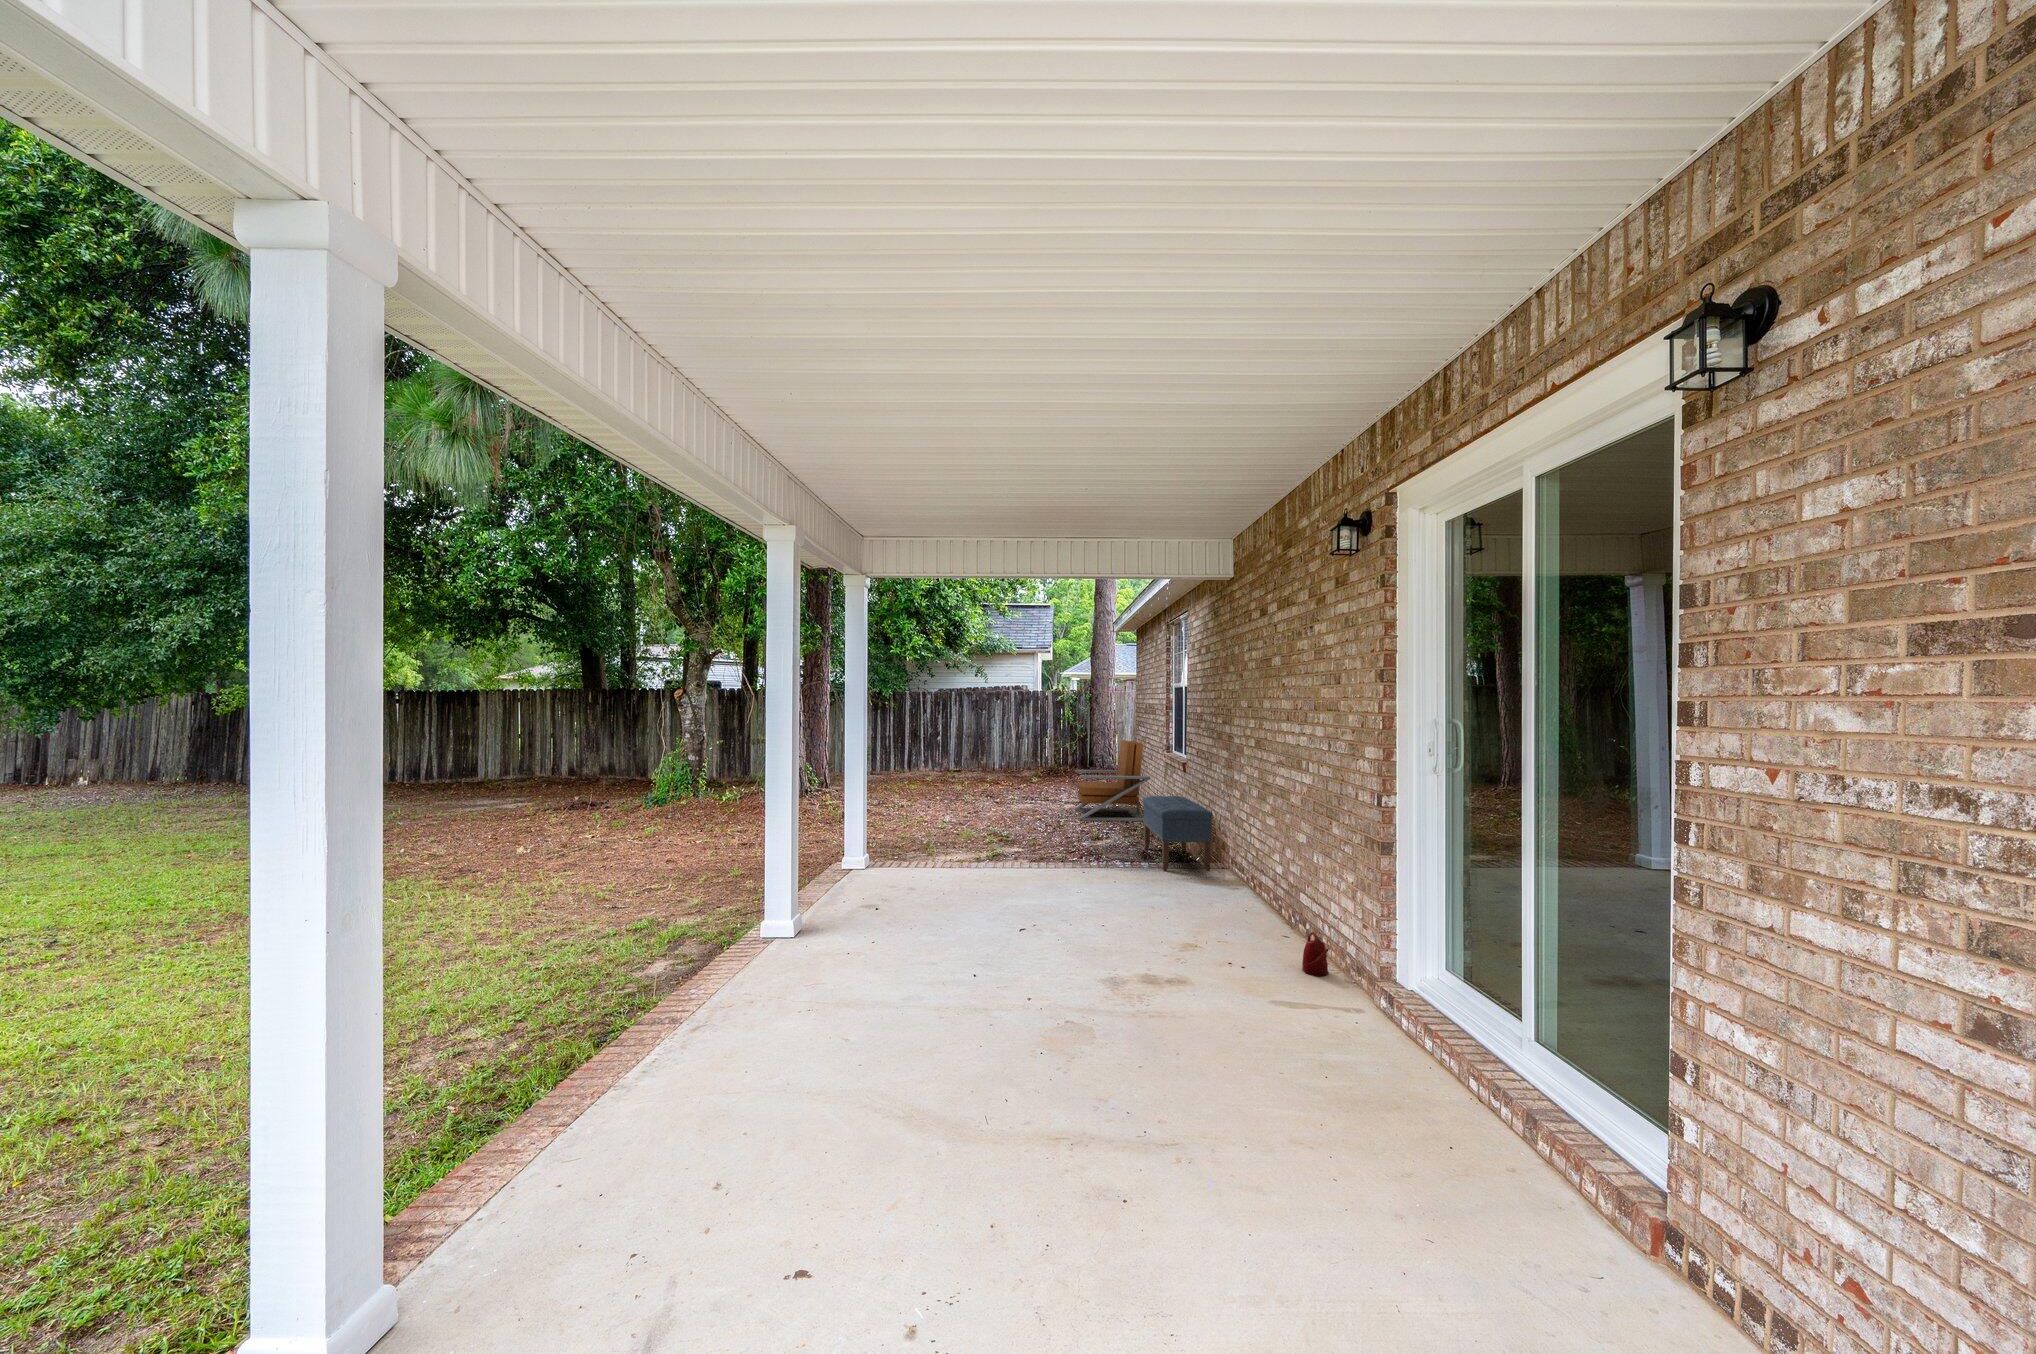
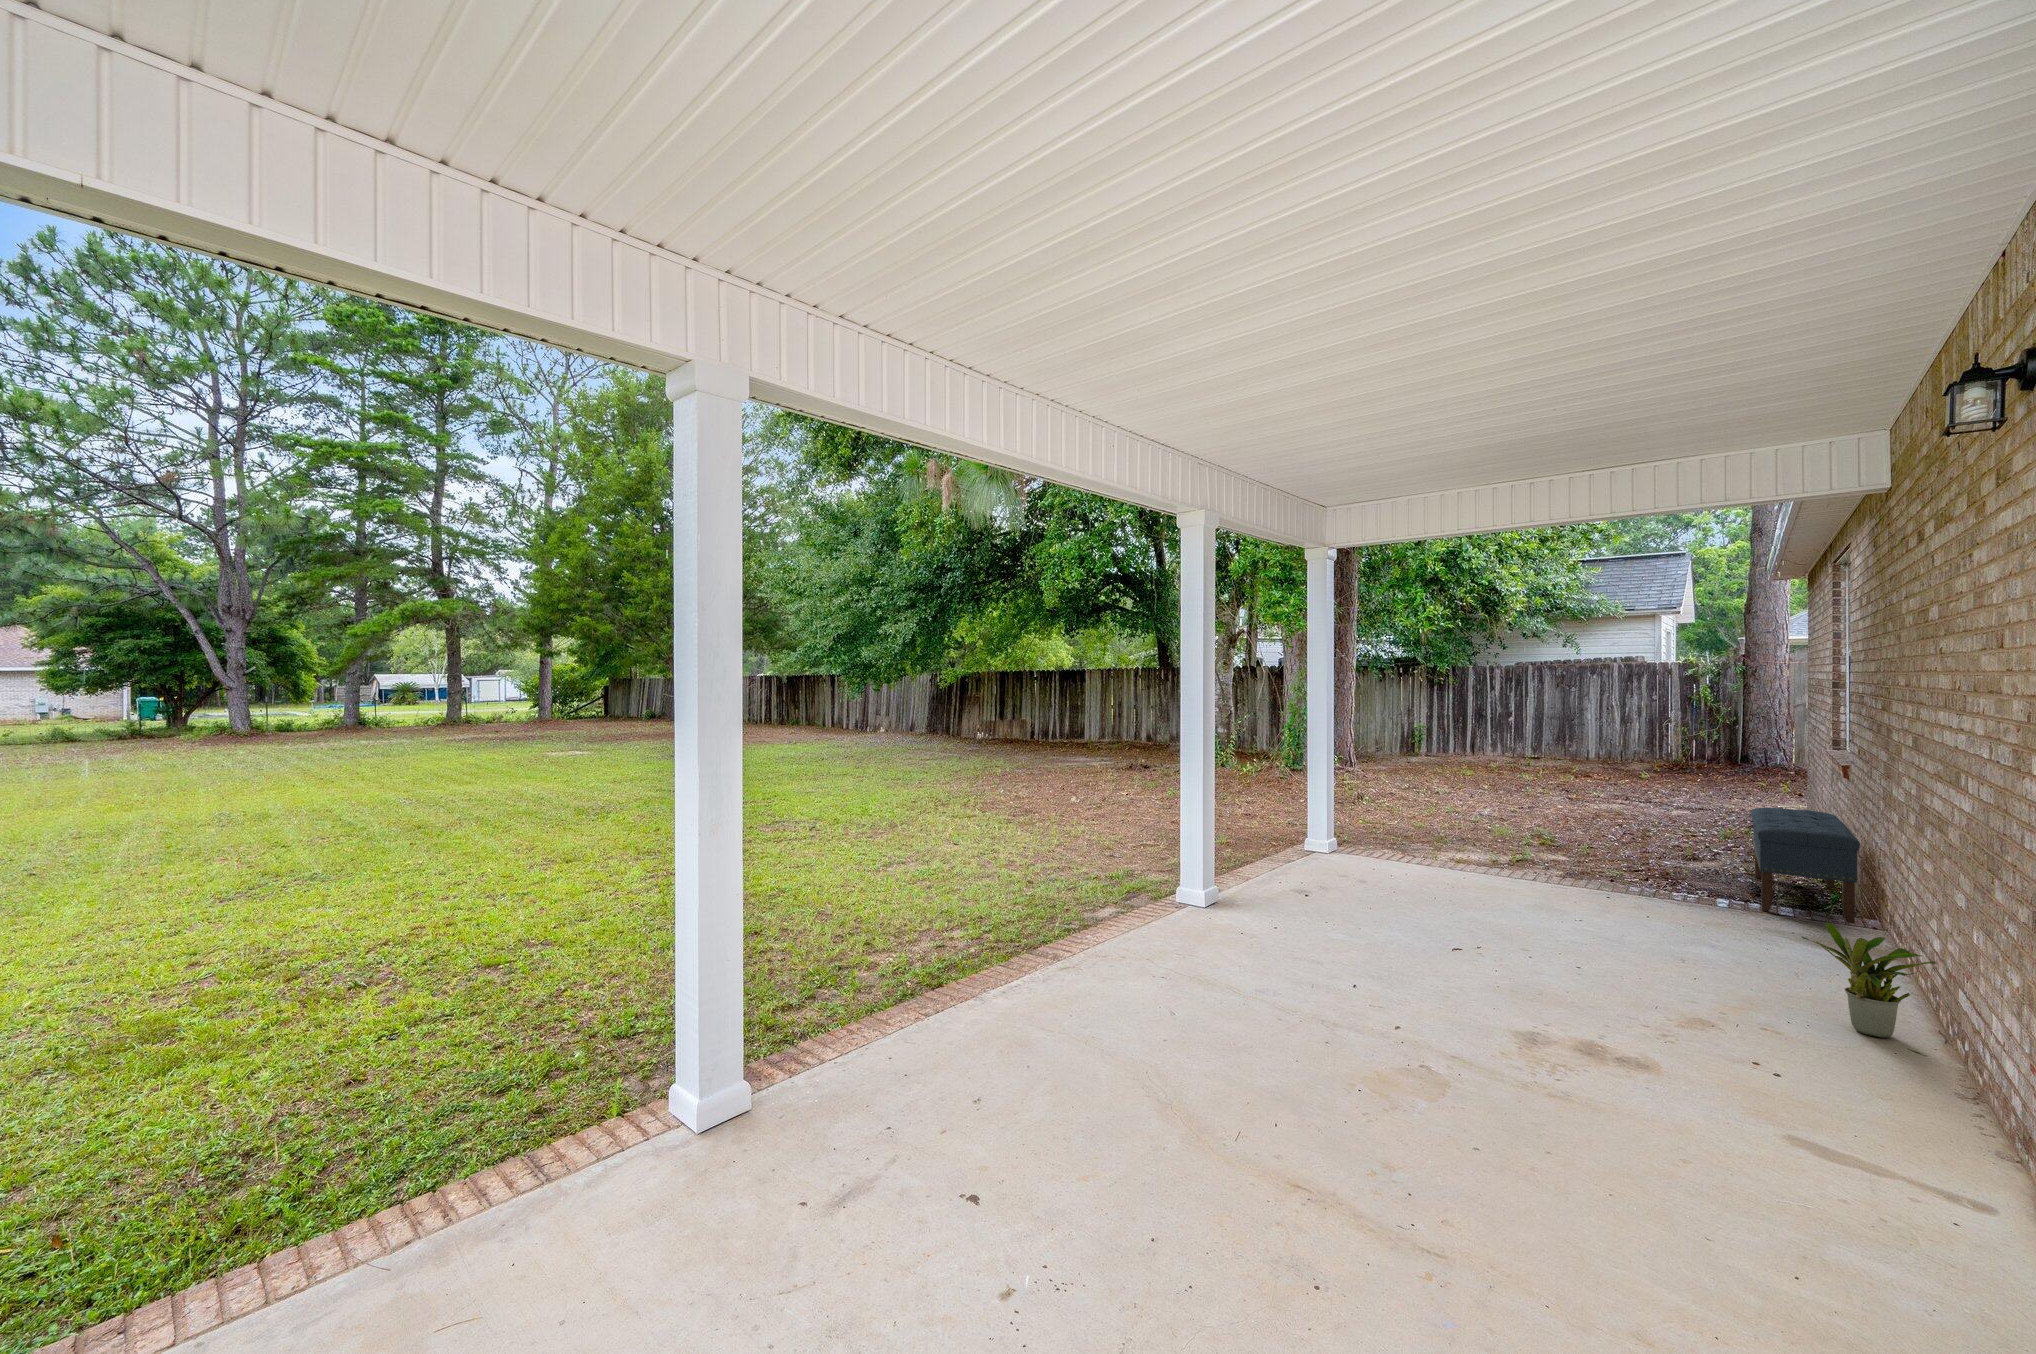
lounge chair: present [1075,740,1150,821] -> none [1677,729,1801,841]
potted plant: none [1228,866,1291,937] -> present [1802,922,1936,1038]
watering can: present [1302,932,1329,977] -> none [1915,1049,1977,1125]

